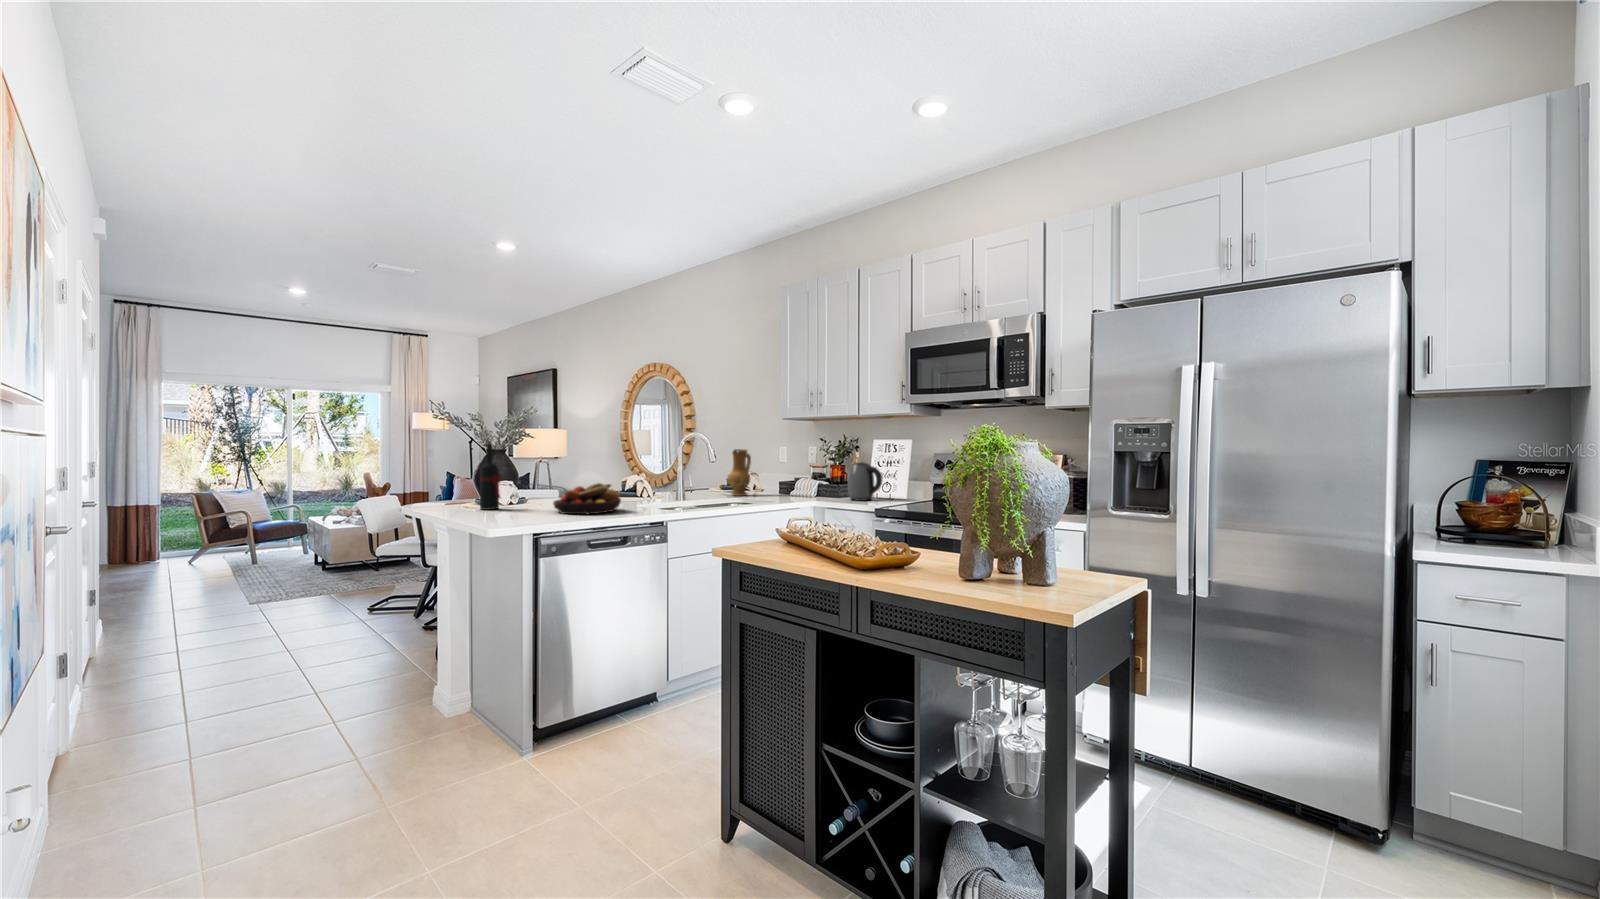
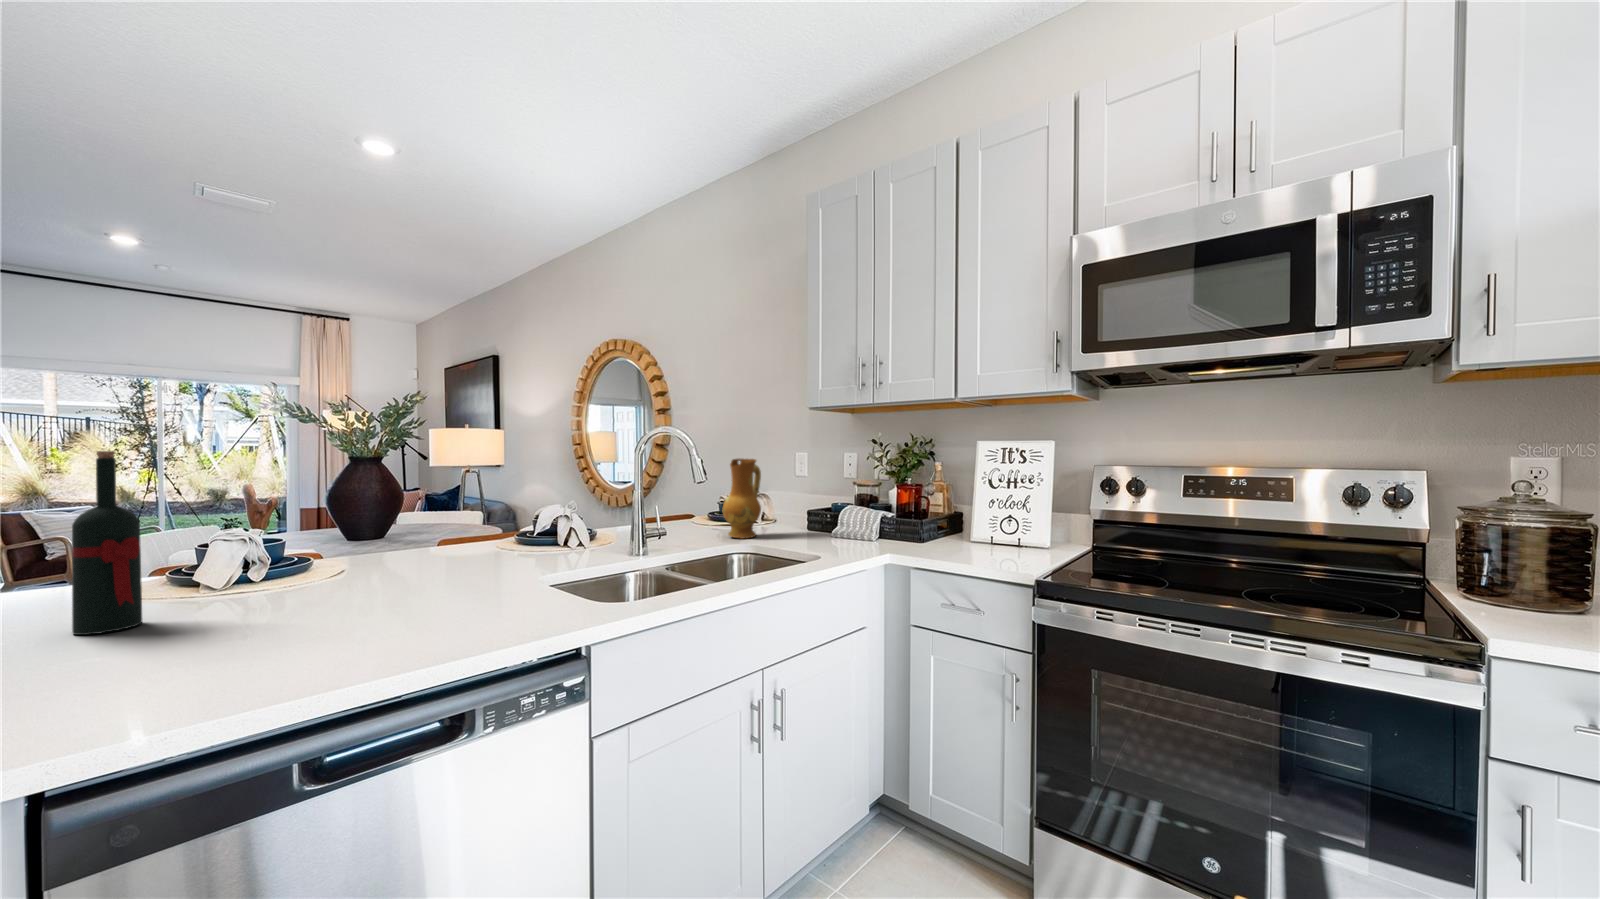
kettle: present [848,462,882,501] -> none [939,482,1009,552]
fruit bowl: present [553,483,621,514] -> none [252,550,464,660]

